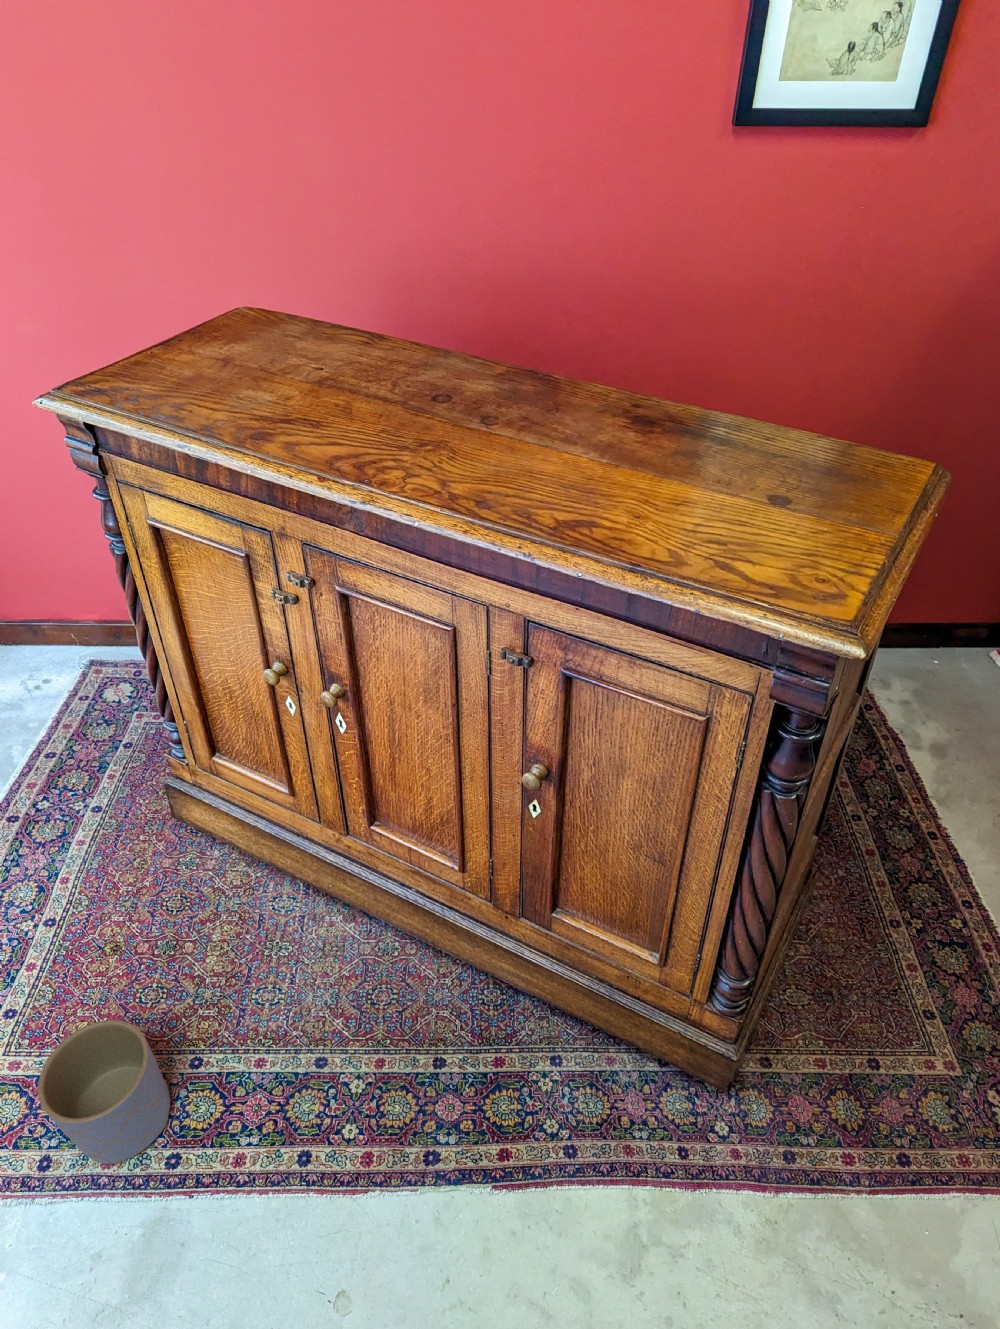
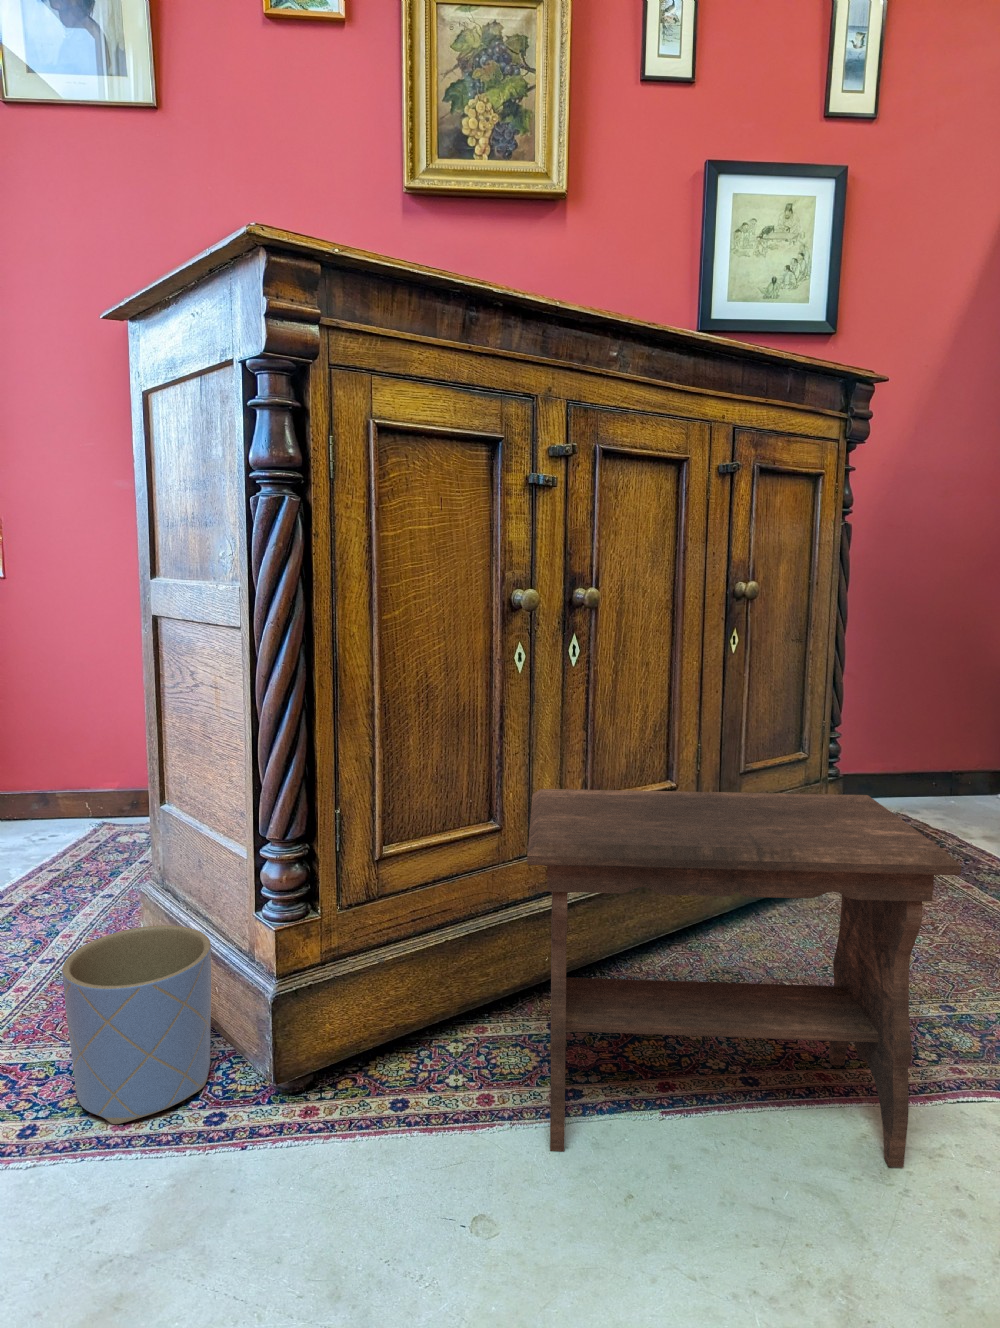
footstool: none [350,973,696,1268] -> present [527,789,961,1167]

